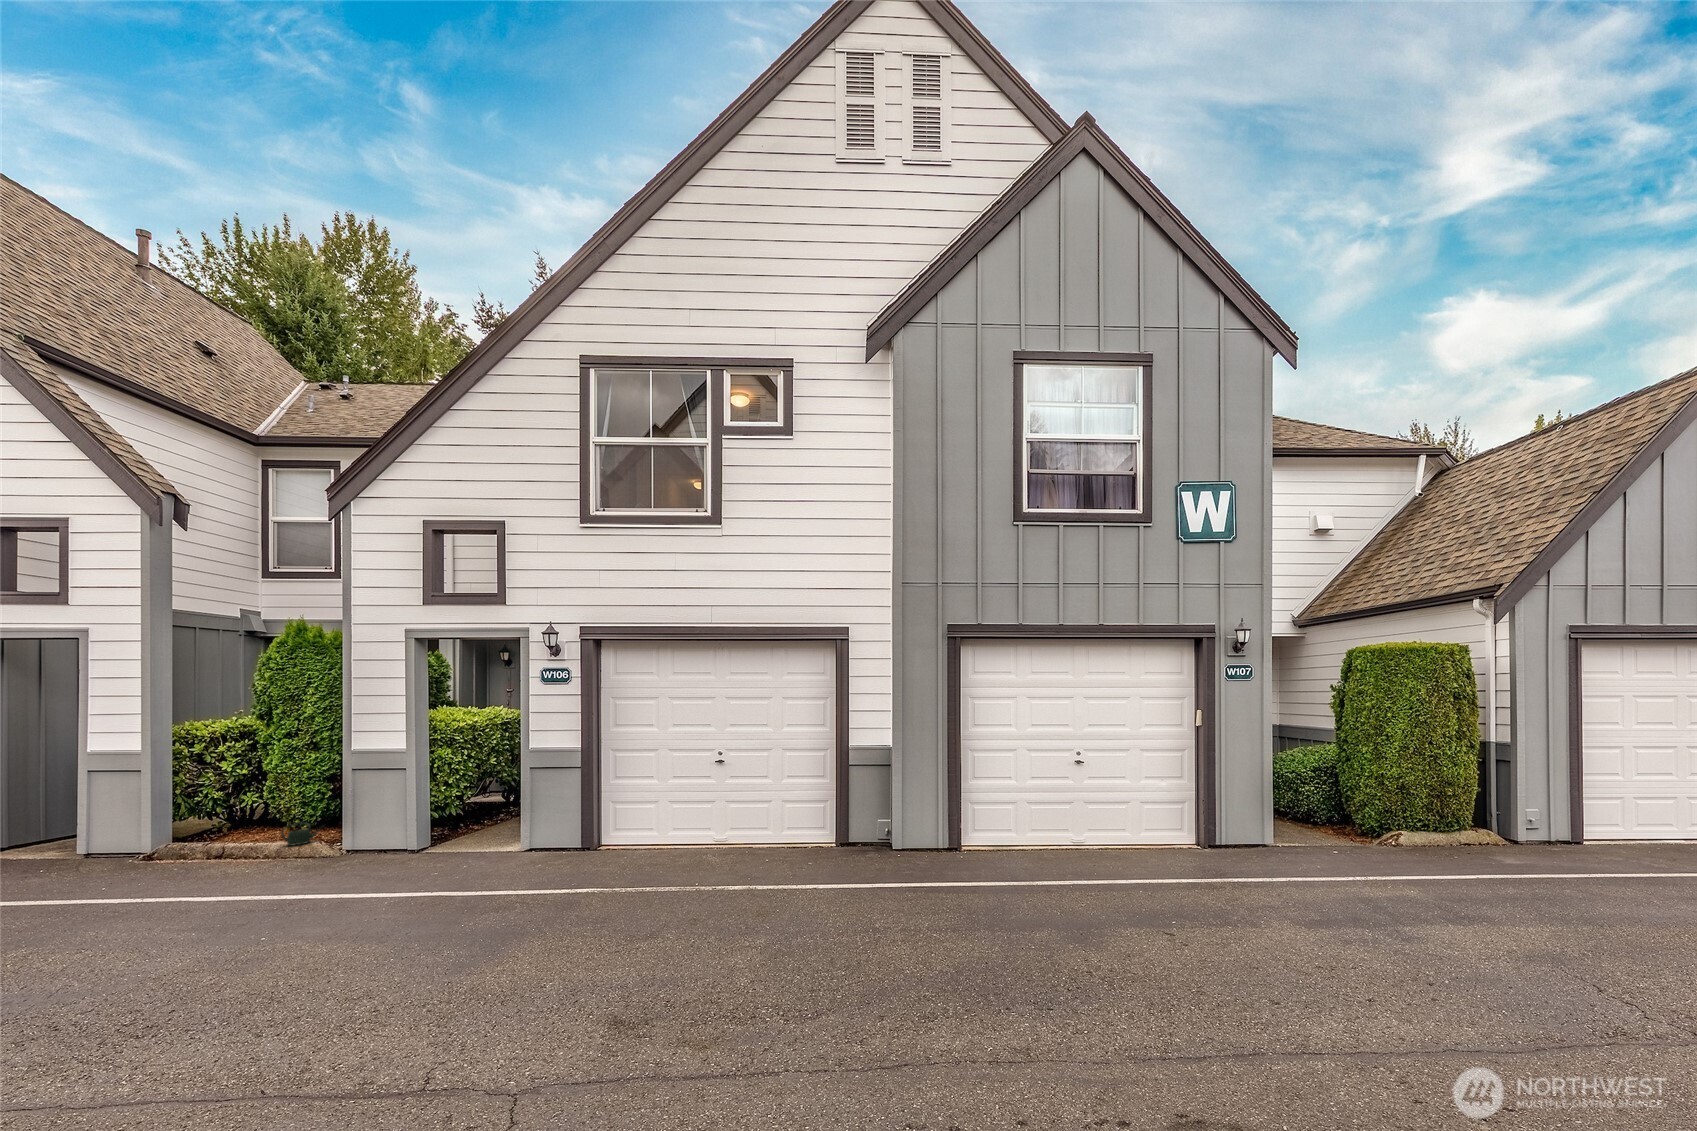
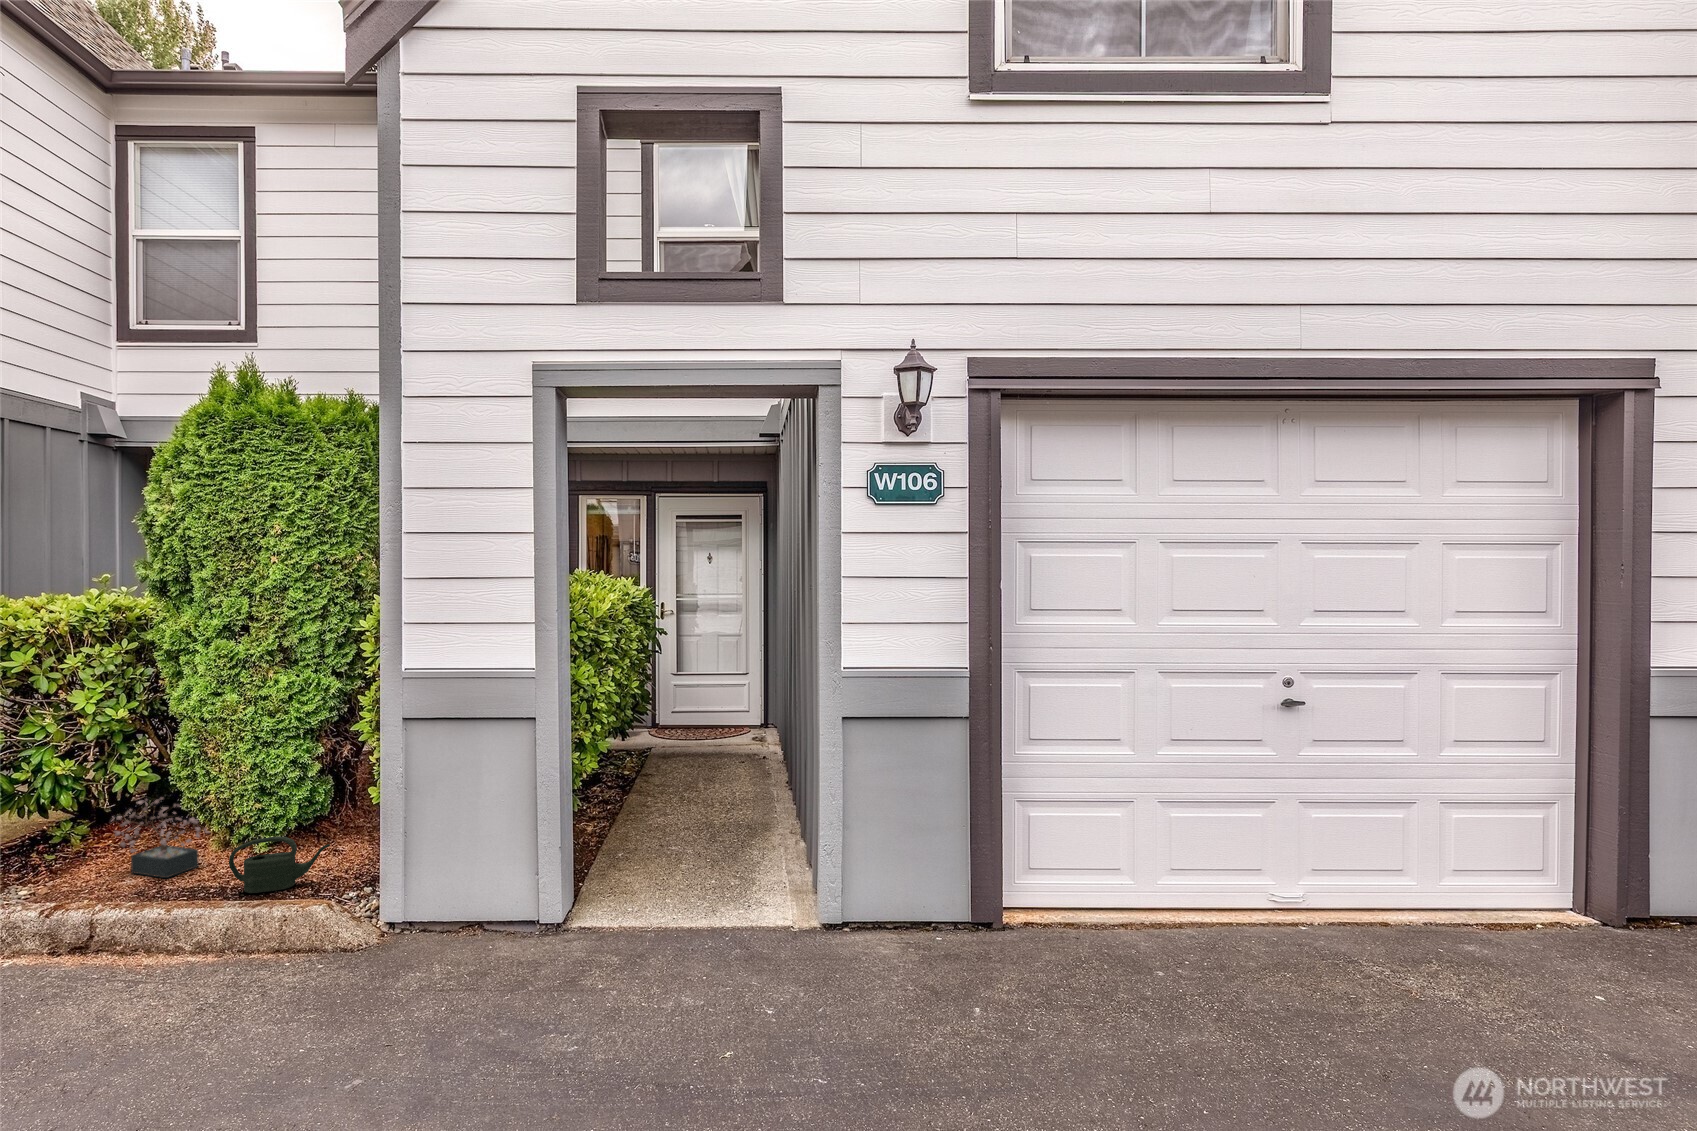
decorative plant: none [235,806,278,841] -> present [112,797,209,878]

